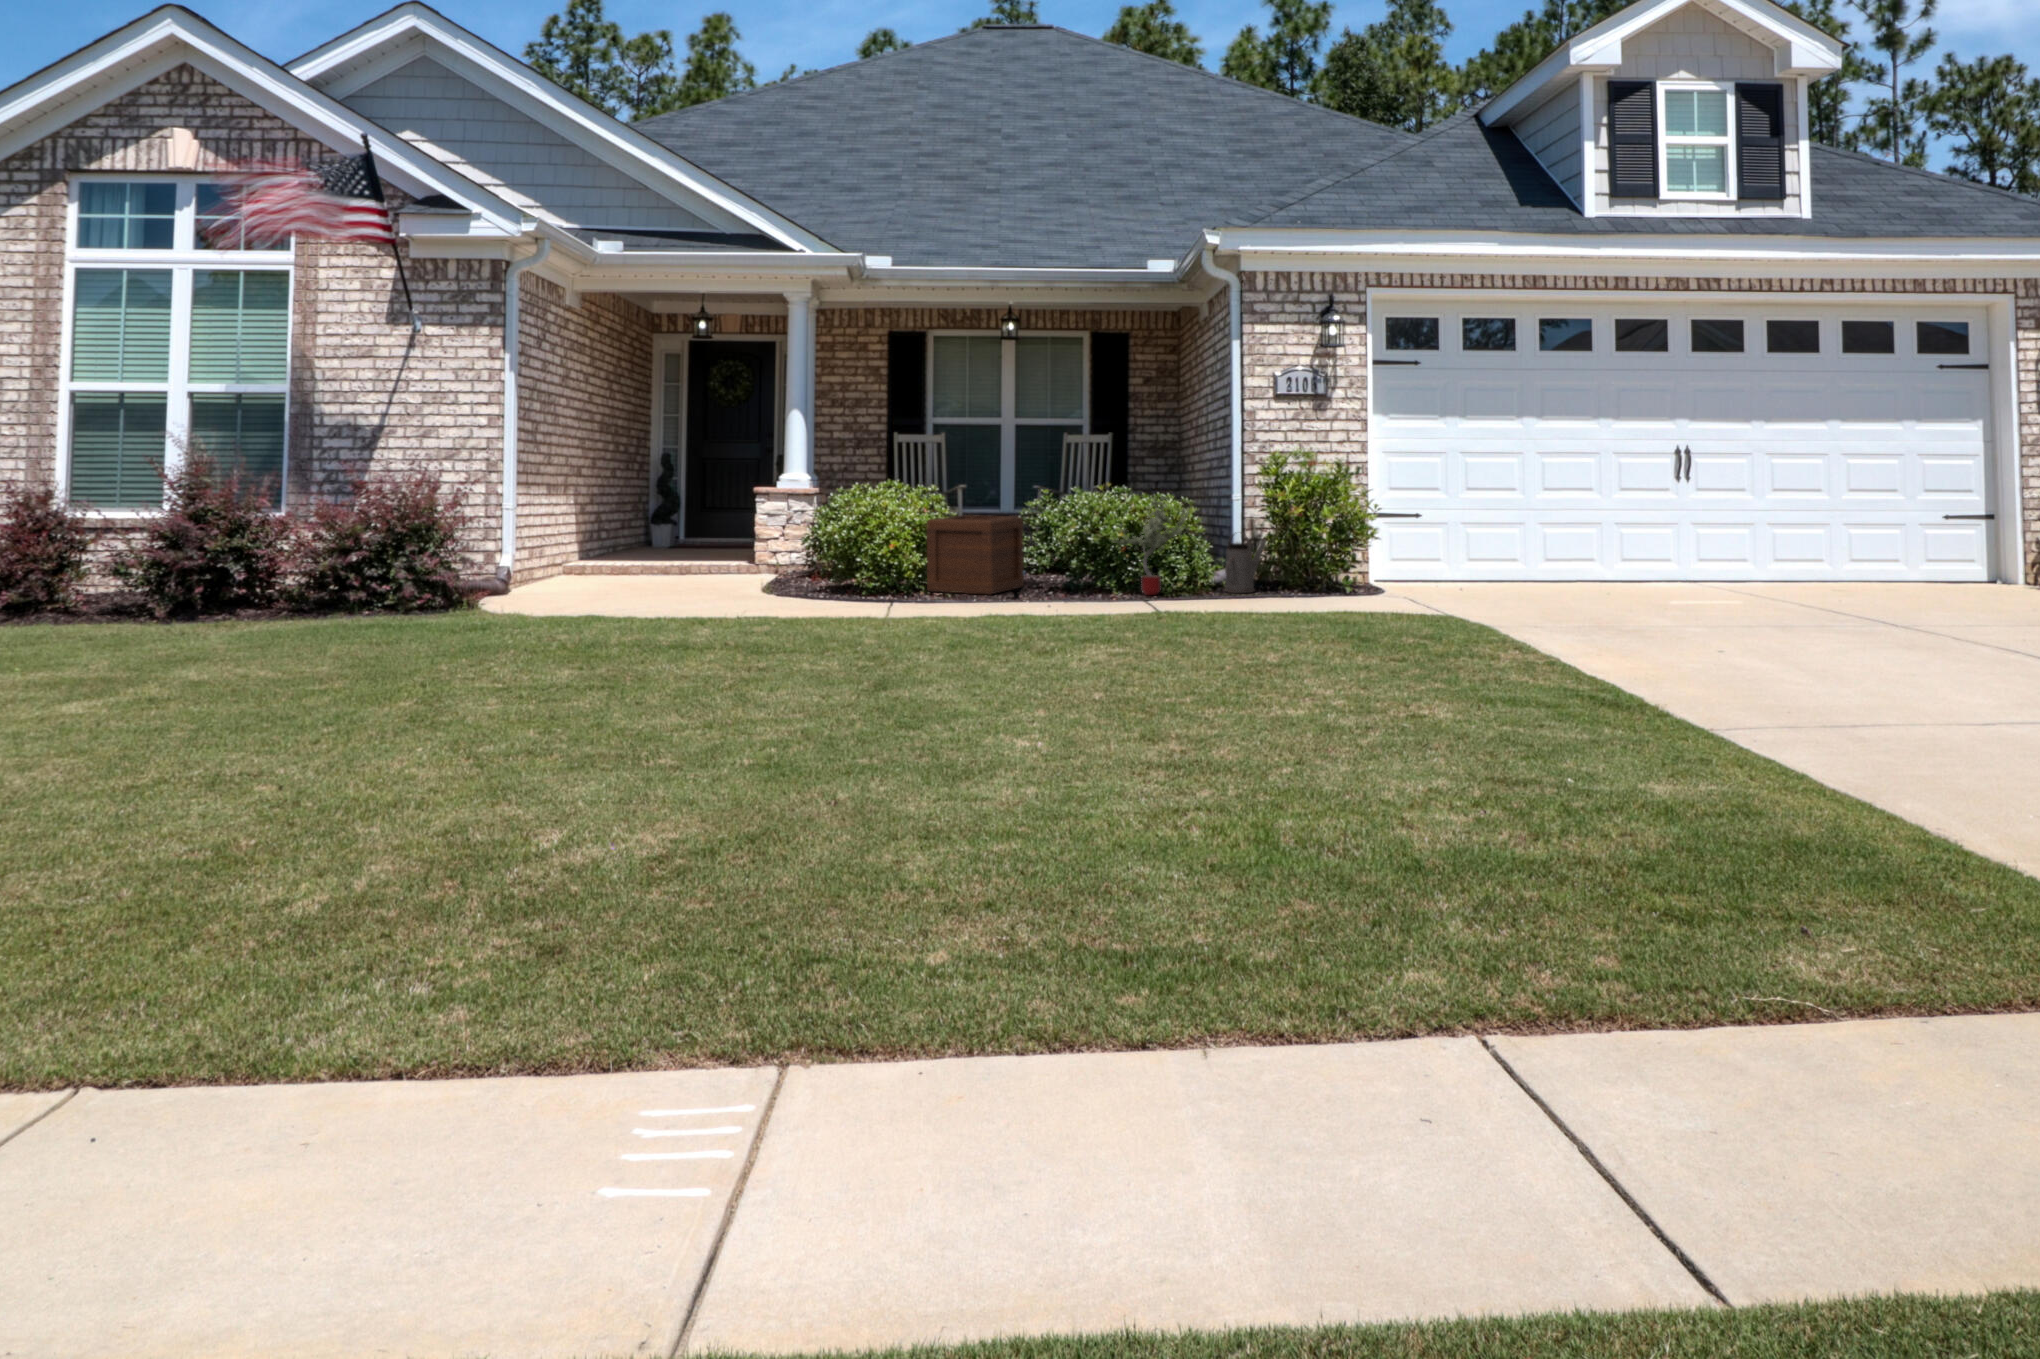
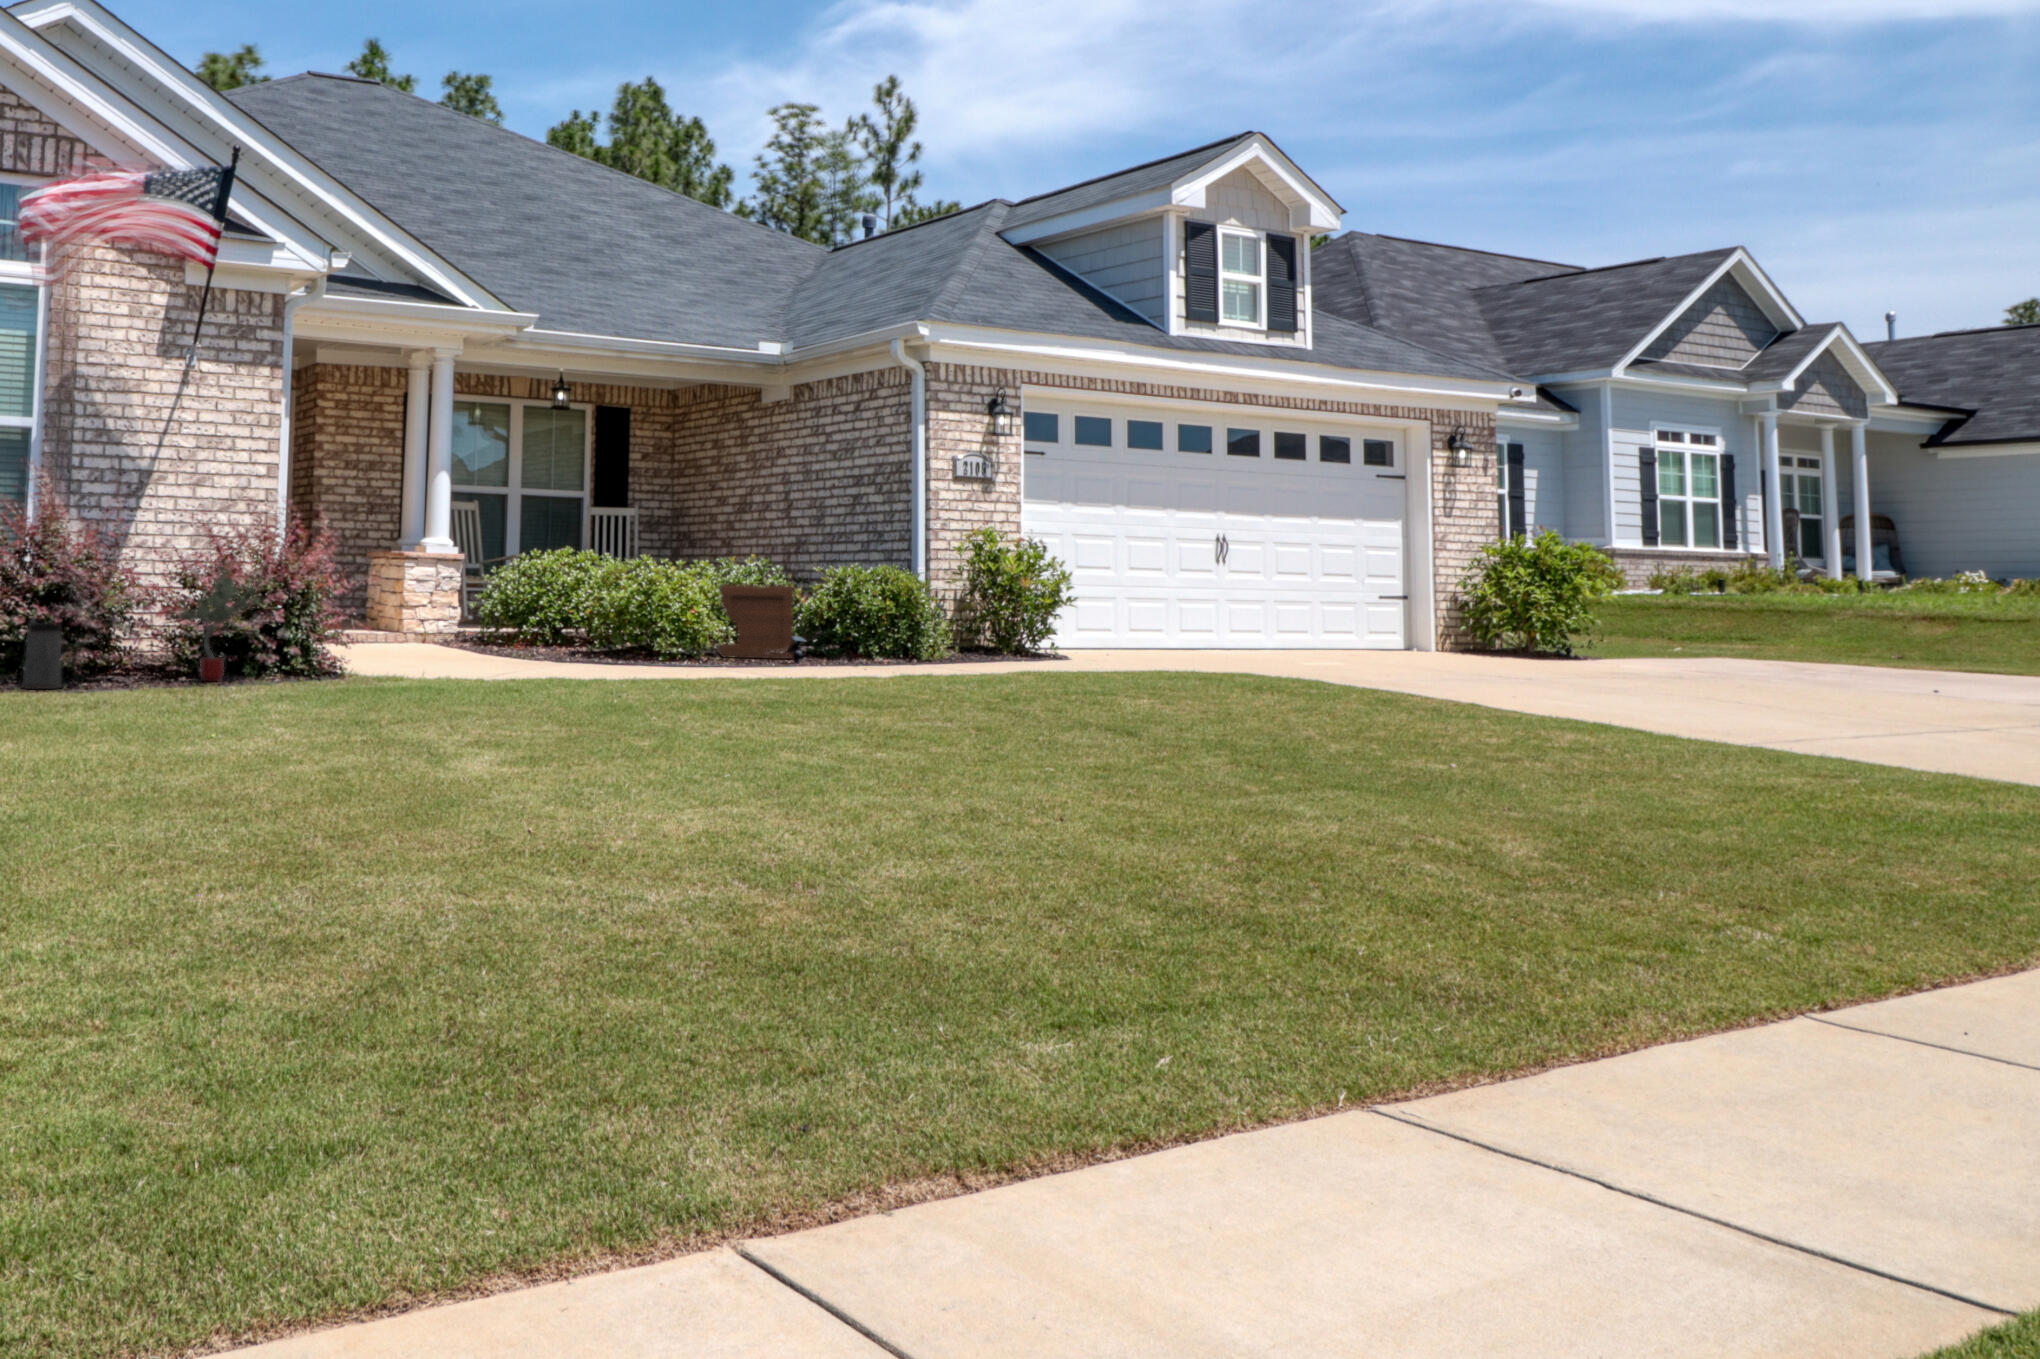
potted tree: present [1112,496,1189,595] -> present [167,560,262,681]
watering can: present [1225,533,1266,593] -> present [22,618,62,689]

